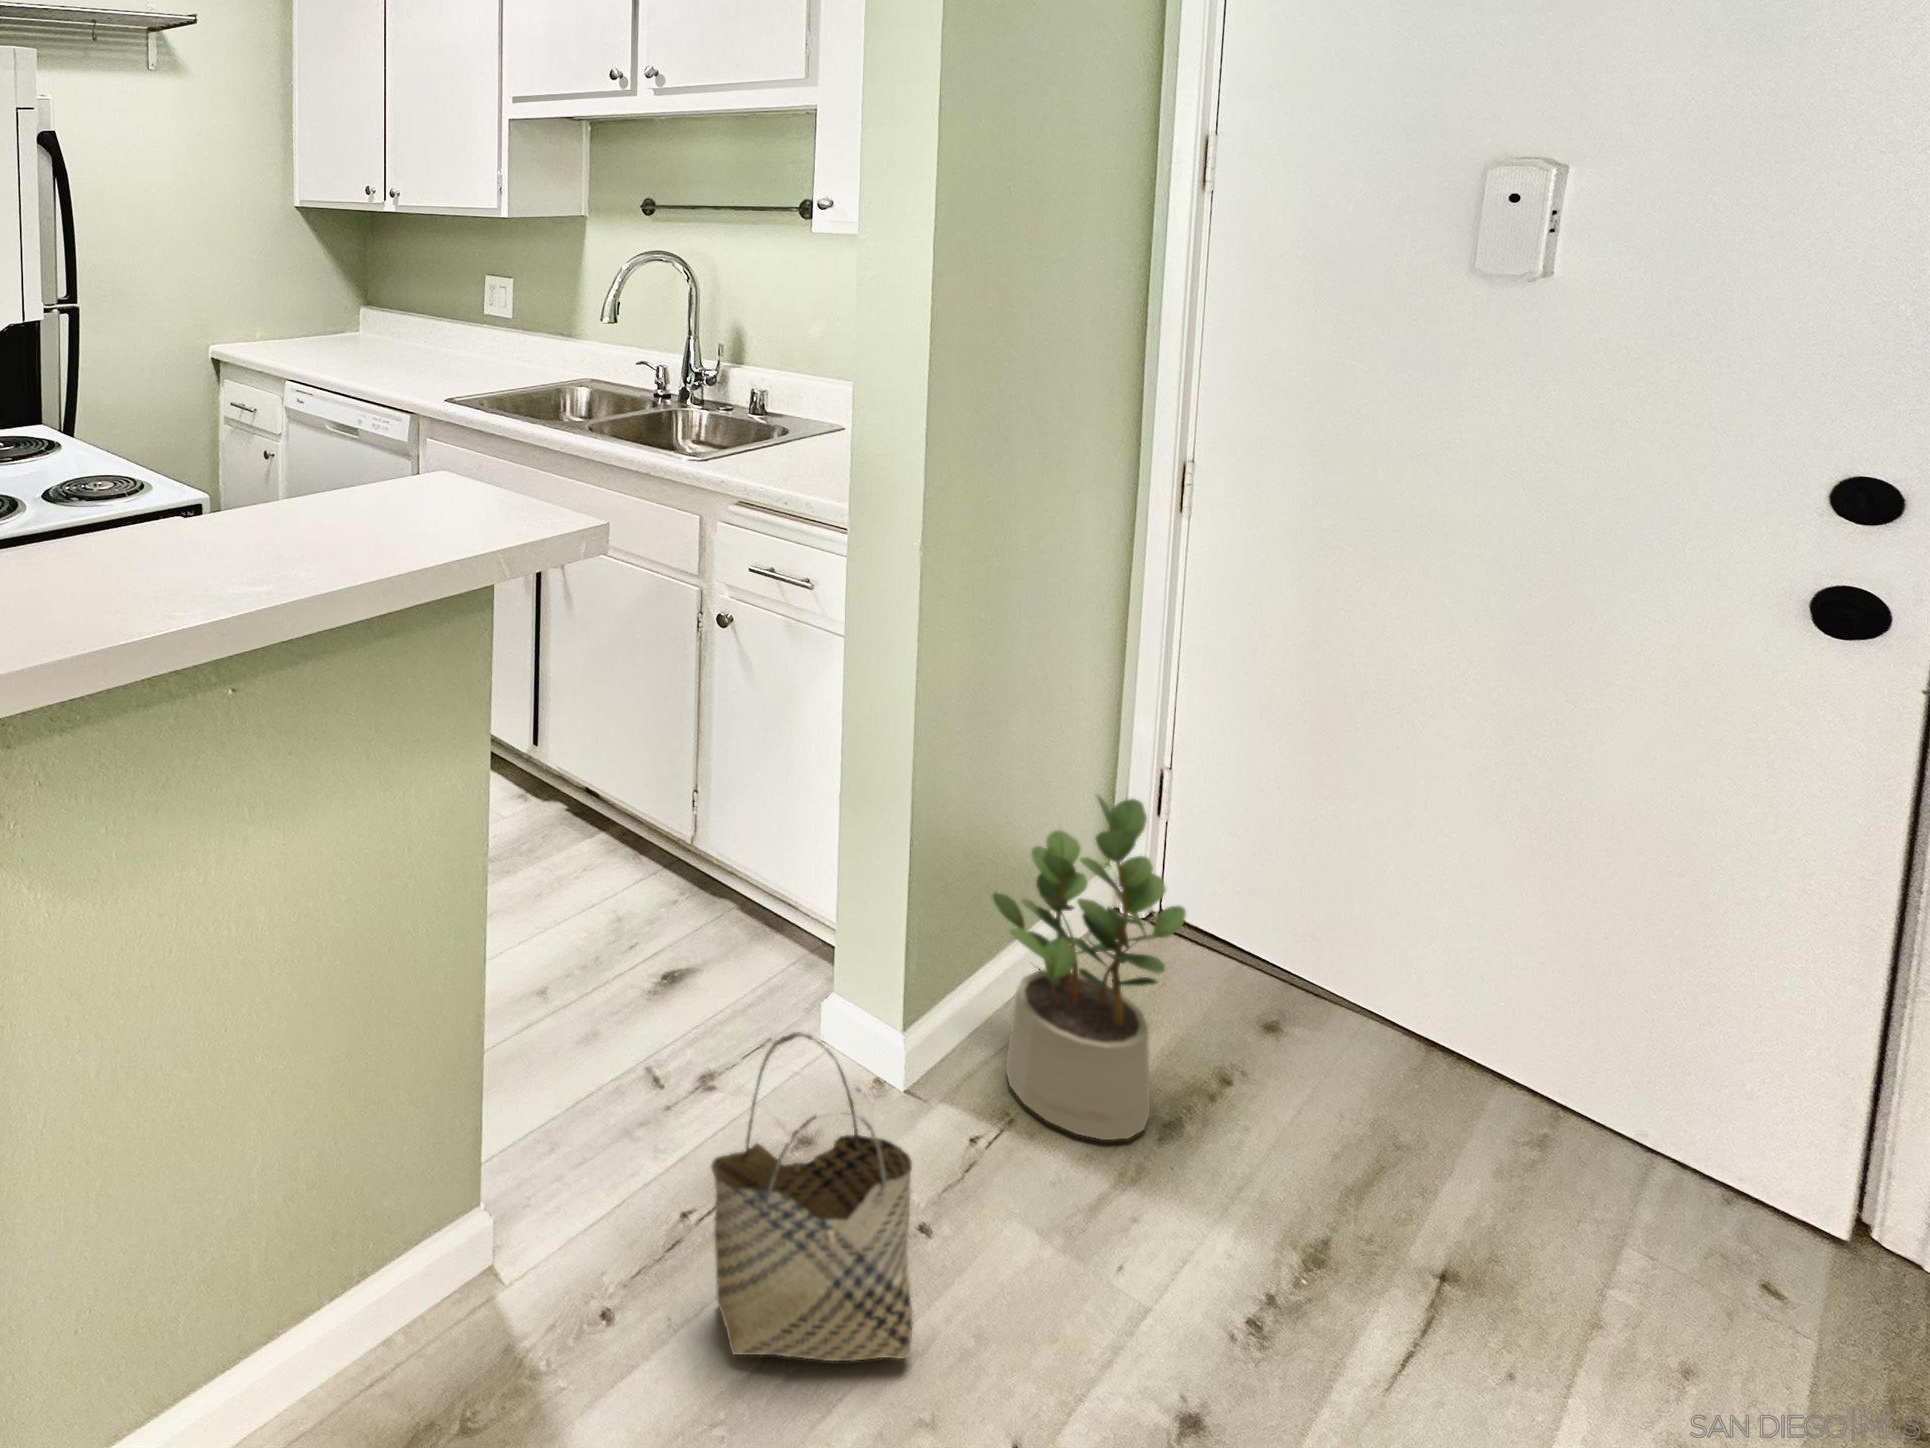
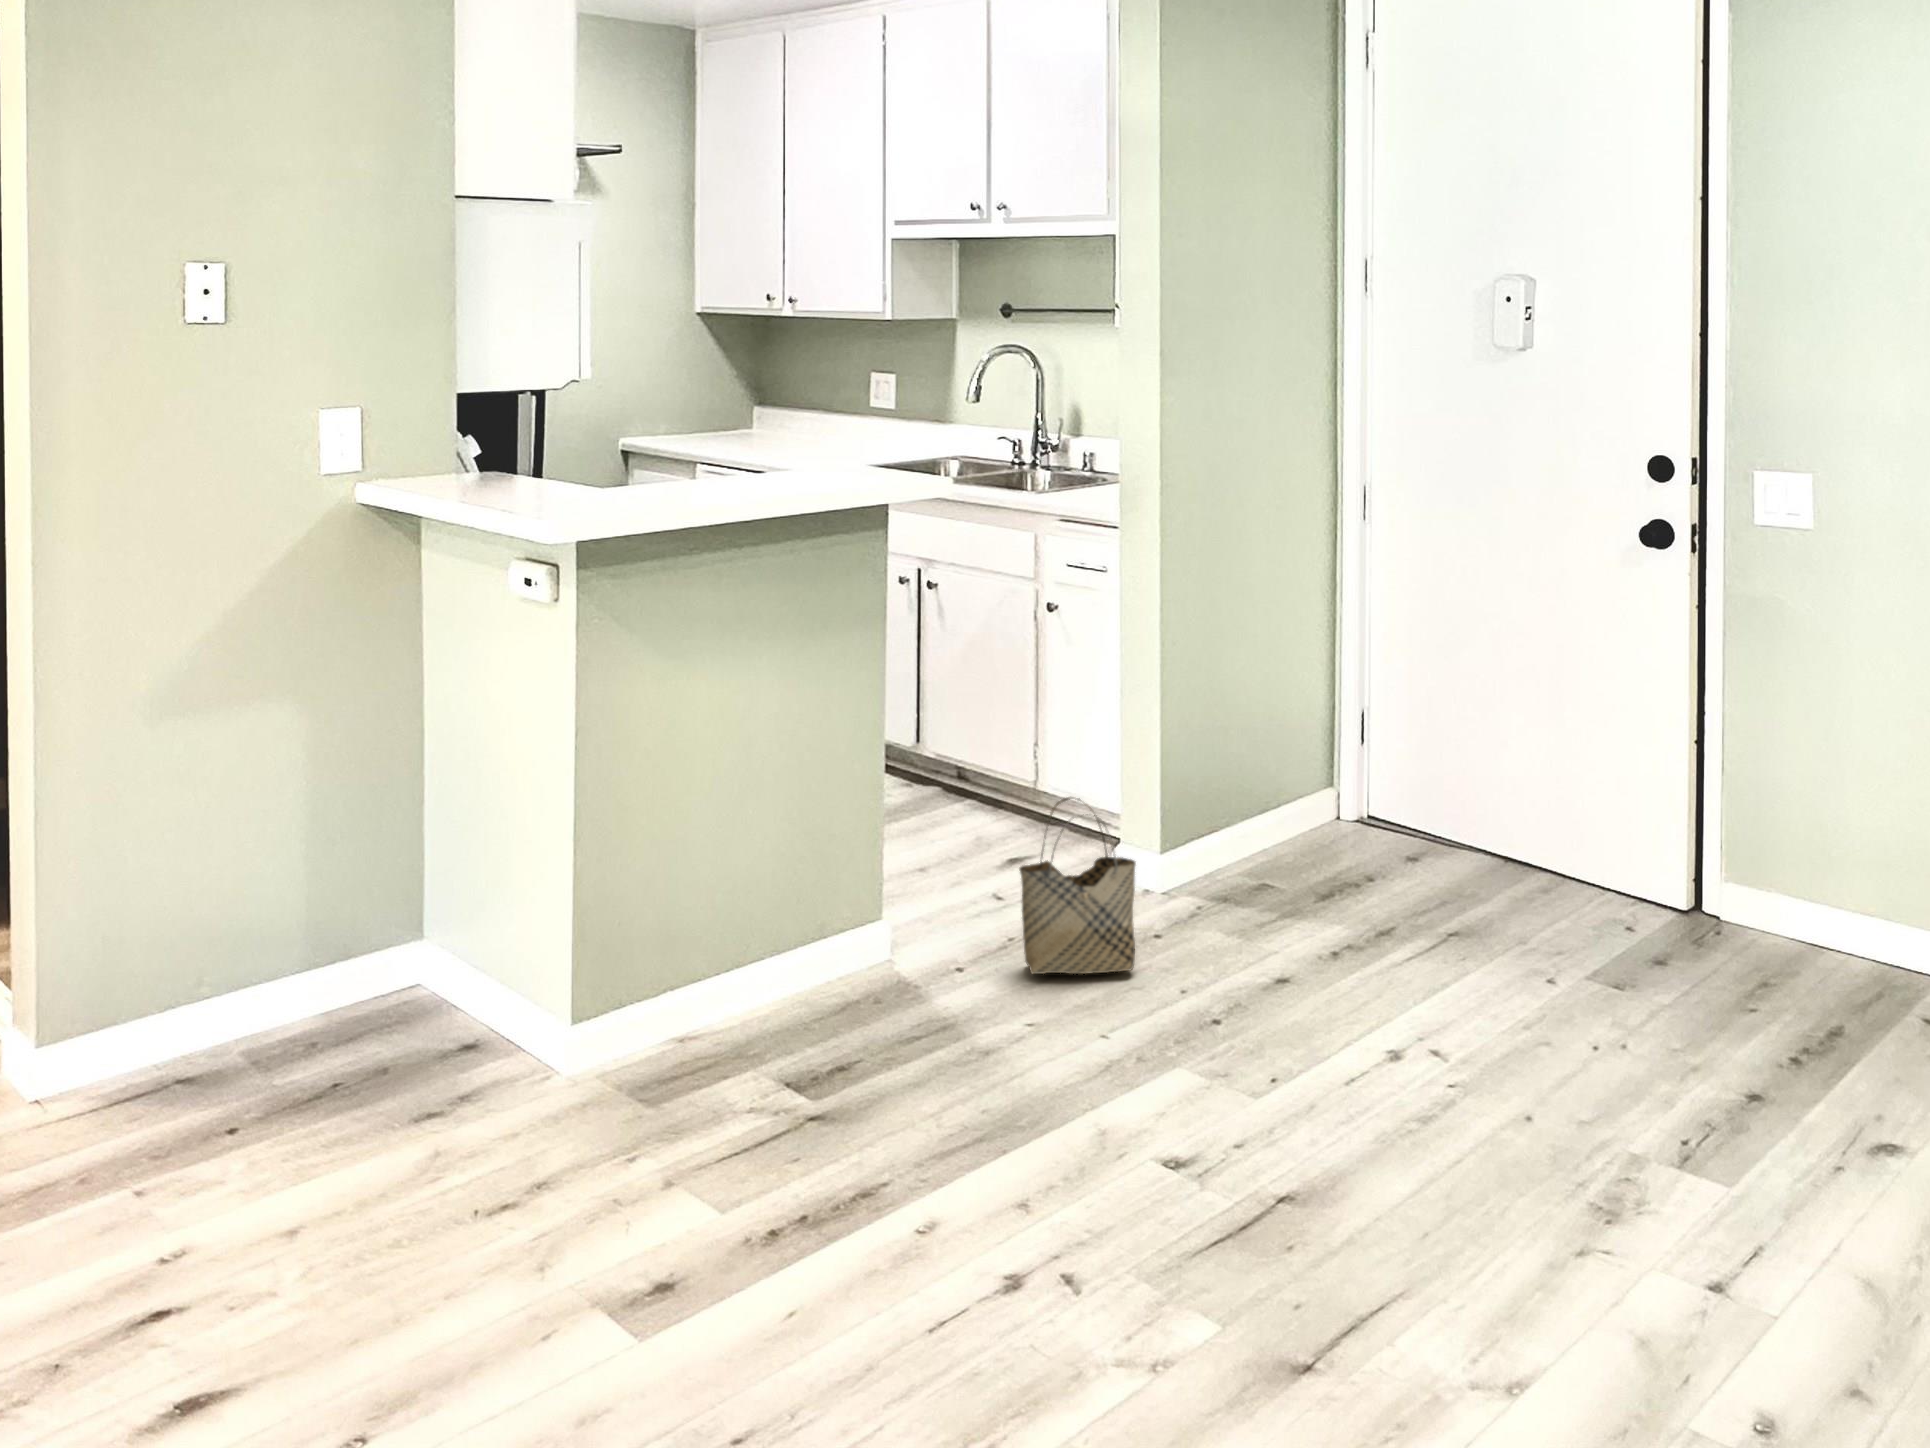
potted plant: present [993,794,1186,1140] -> none [1225,682,1332,904]

